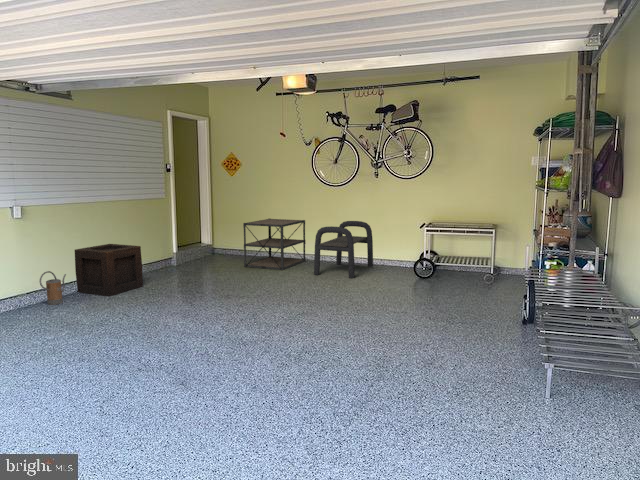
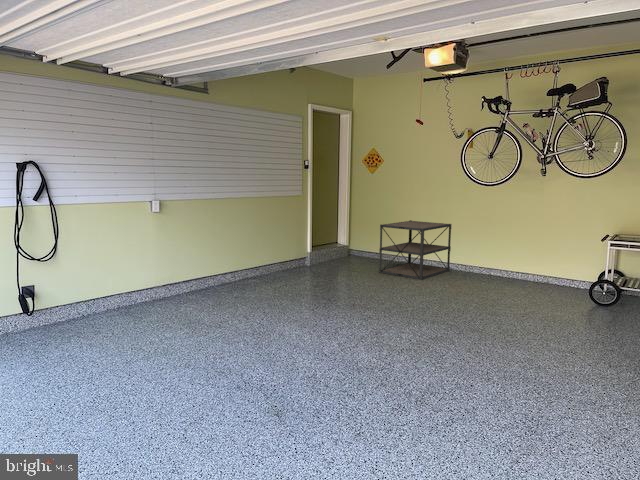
bench: present [314,221,373,278] -> none [457,227,534,297]
wooden crate: present [75,244,143,296] -> none [209,241,271,295]
watering can: present [40,271,66,305] -> none [173,265,198,299]

